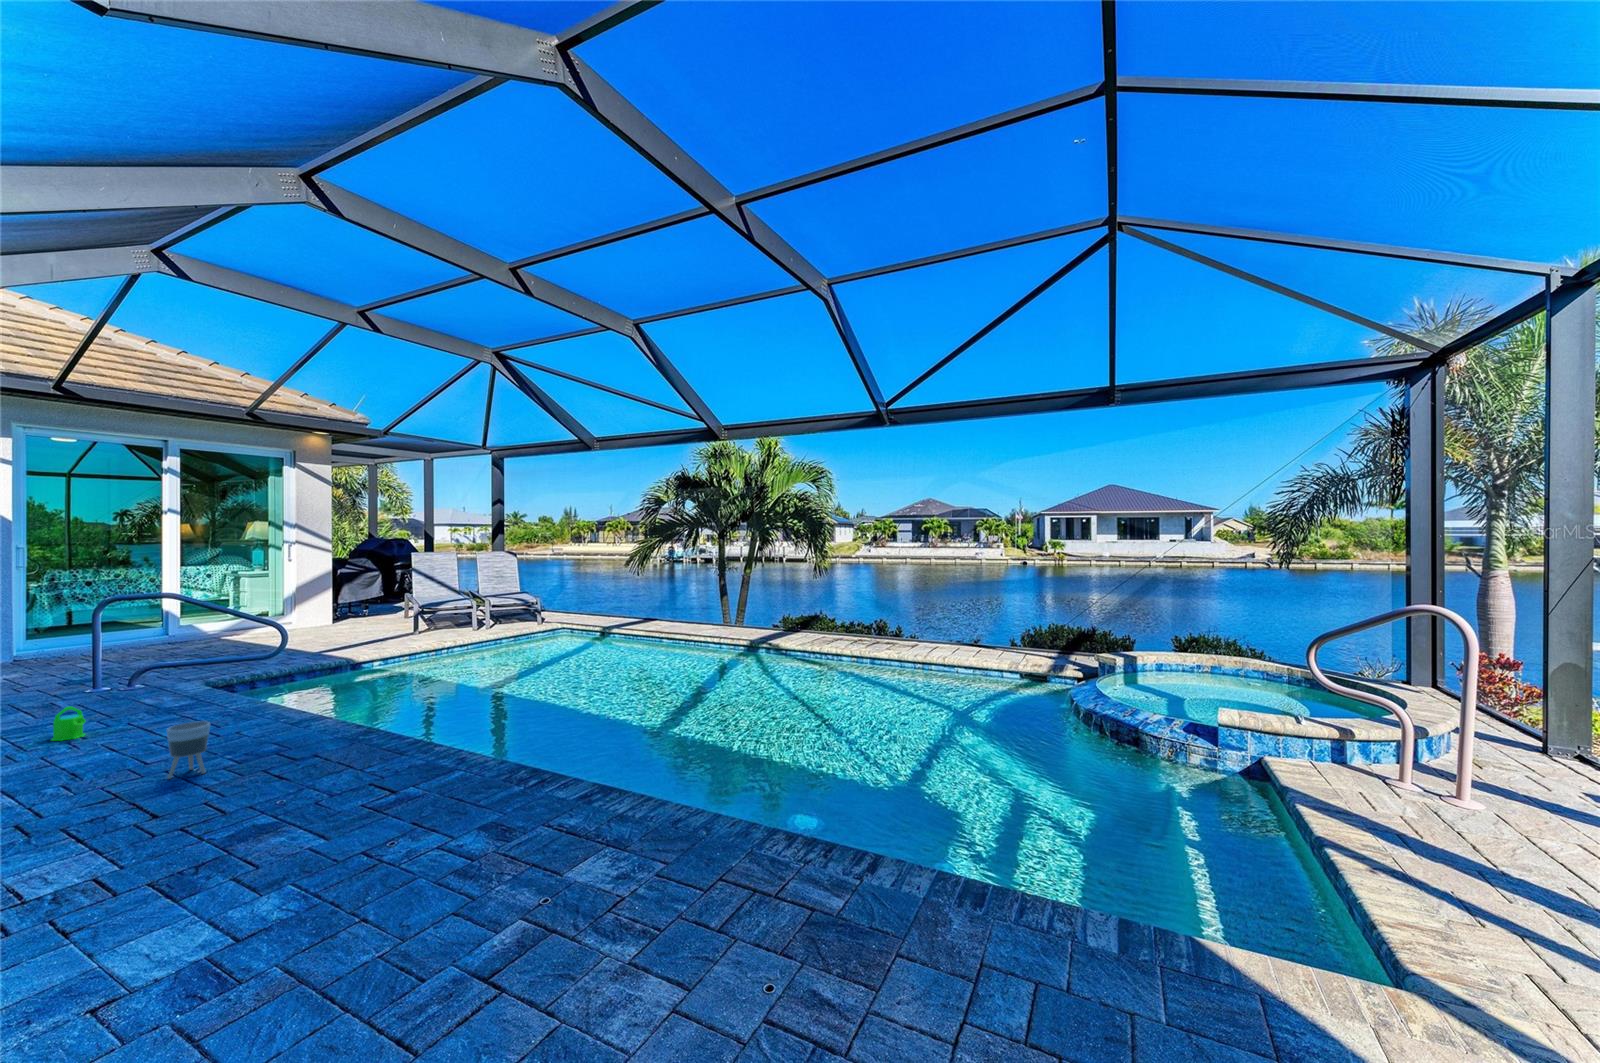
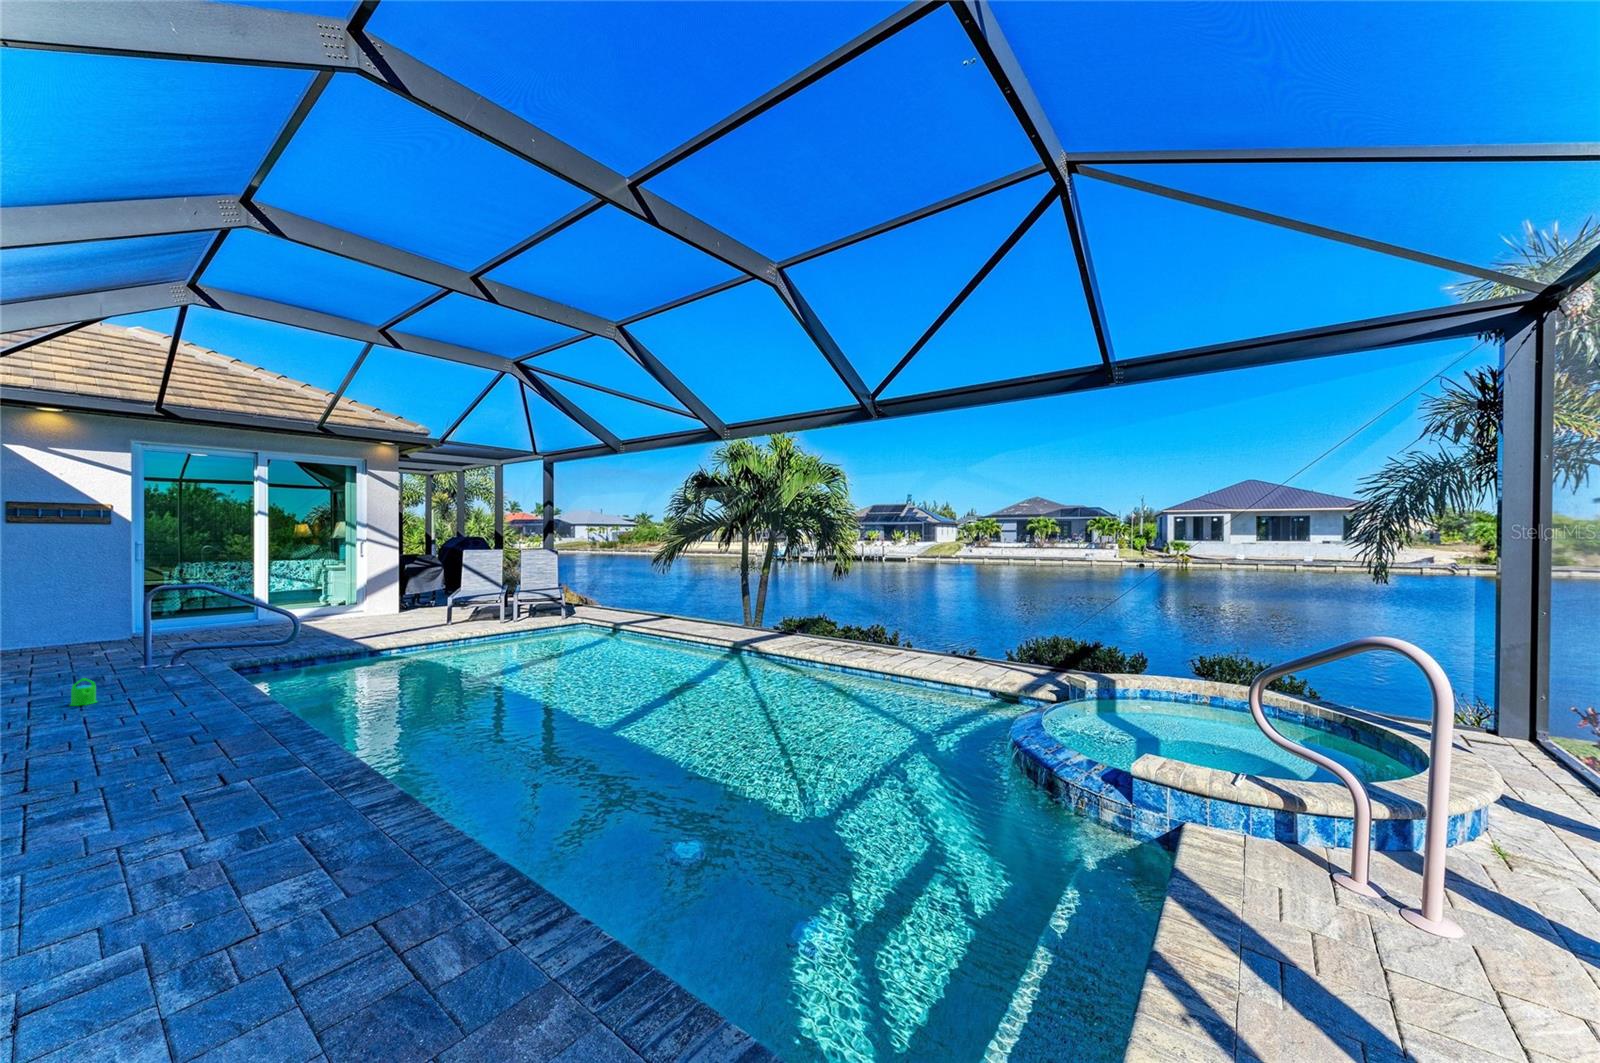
planter: present [167,721,210,779] -> none [96,699,135,746]

